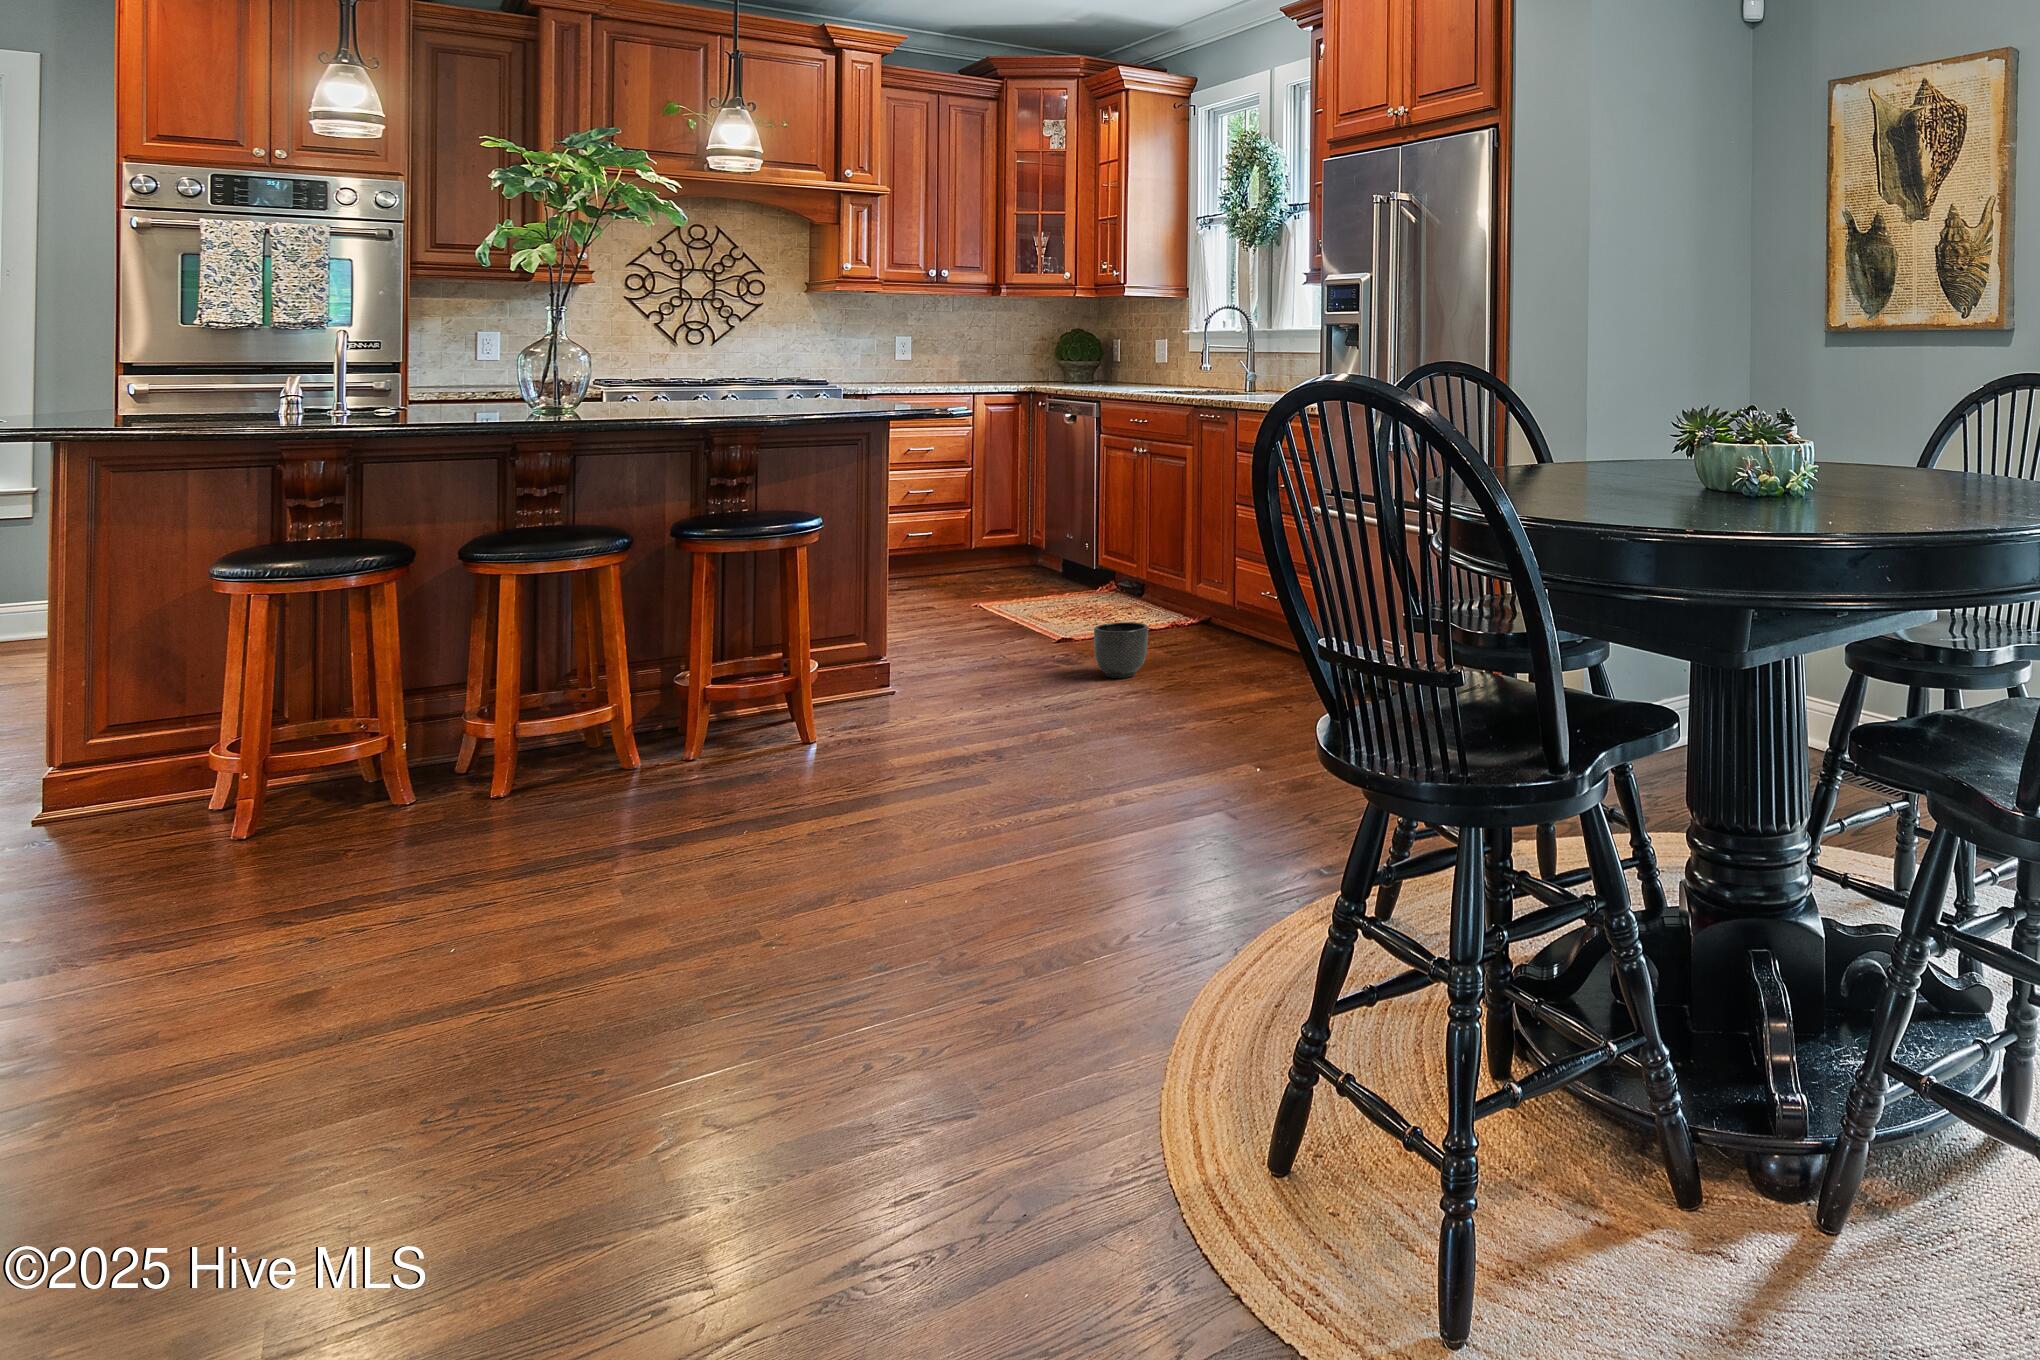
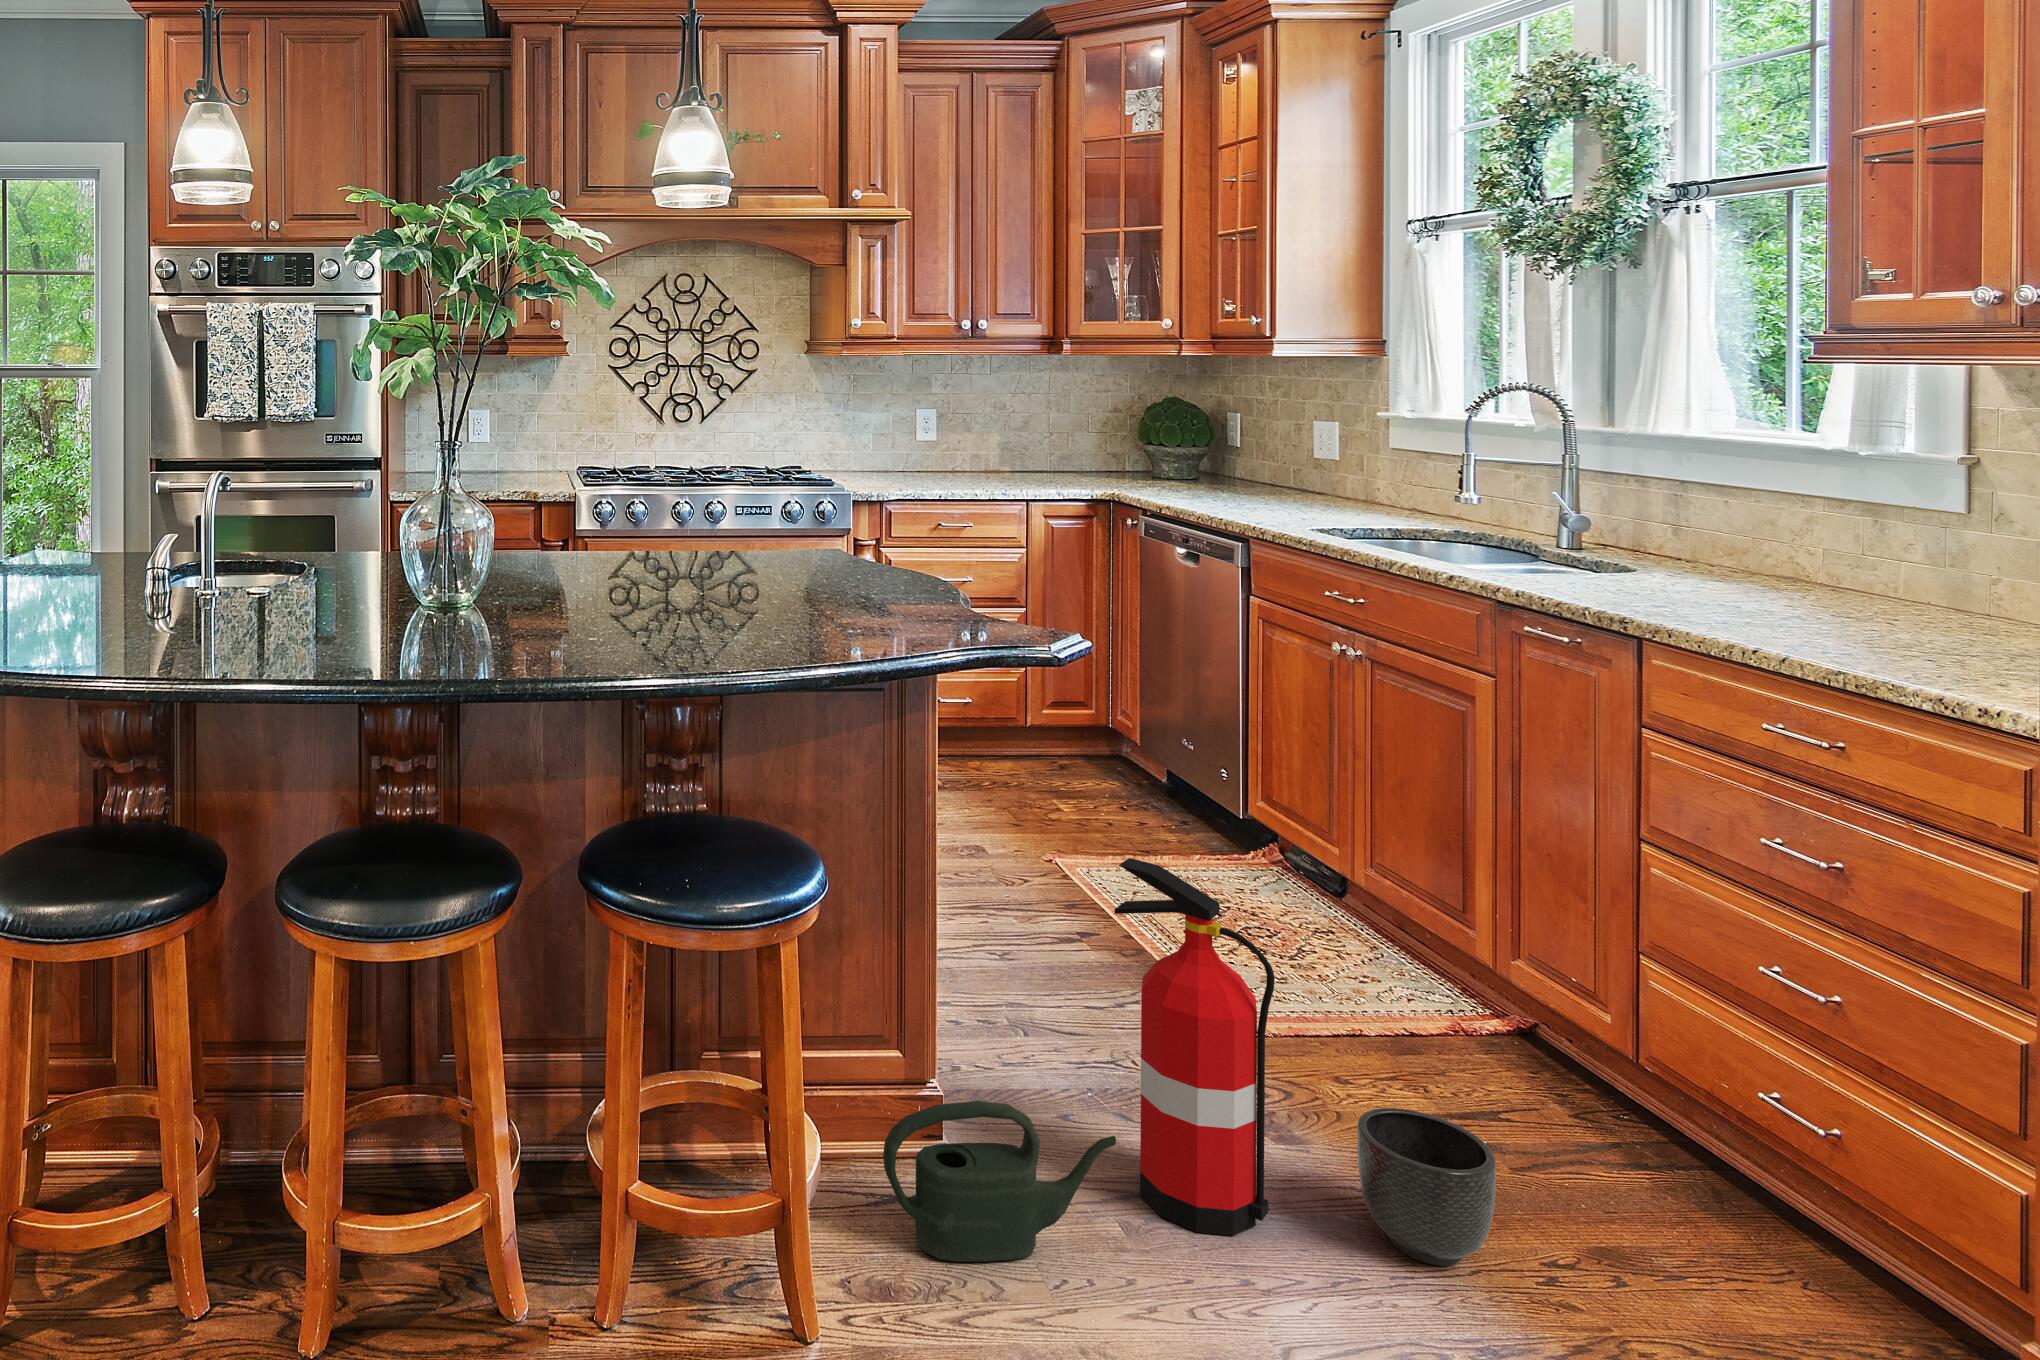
fire extinguisher: none [985,524,1057,687] -> present [1115,858,1275,1236]
watering can: none [860,635,980,710] -> present [883,1101,1116,1262]

